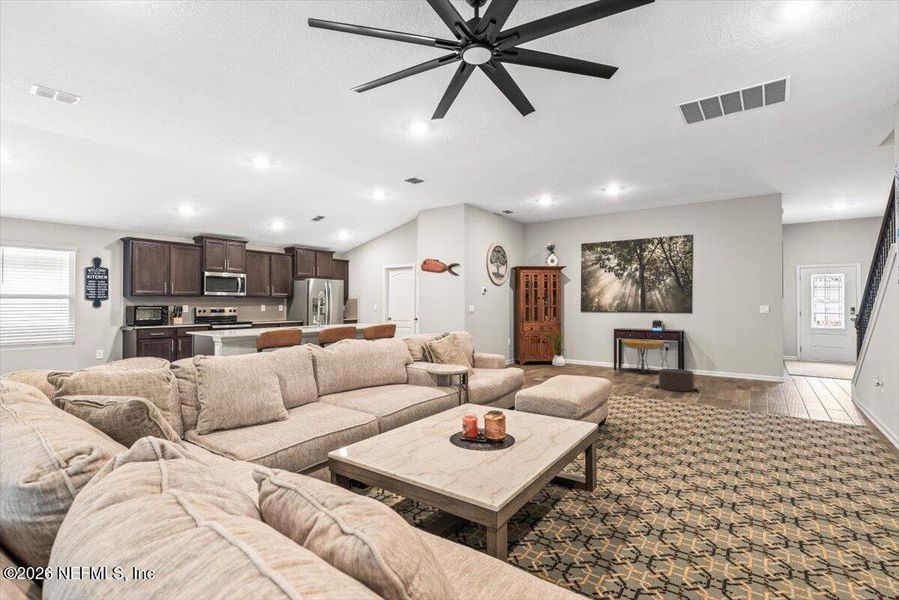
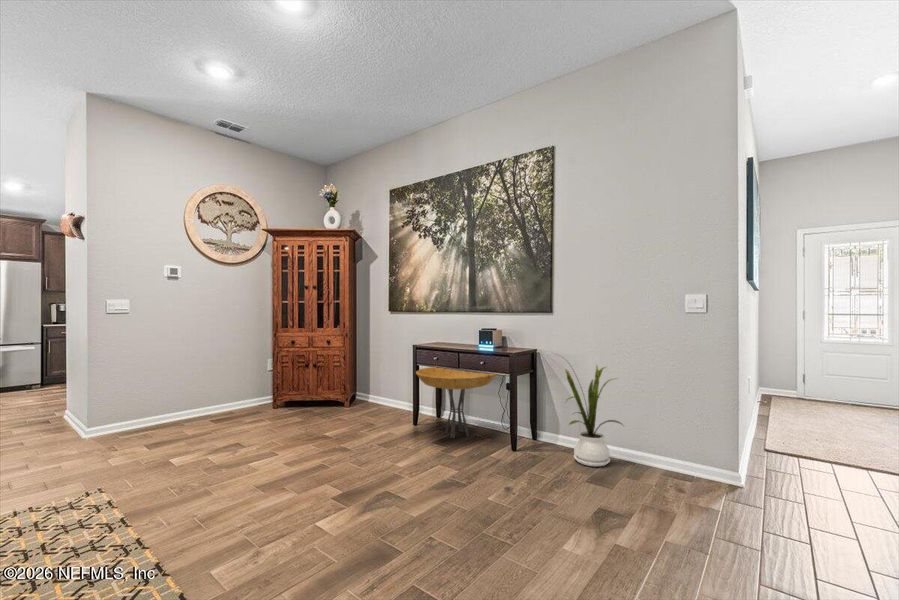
house plant: present [545,328,565,366] -> present [565,365,622,466]
pouf: present [655,369,698,391] -> none [360,455,474,542]

